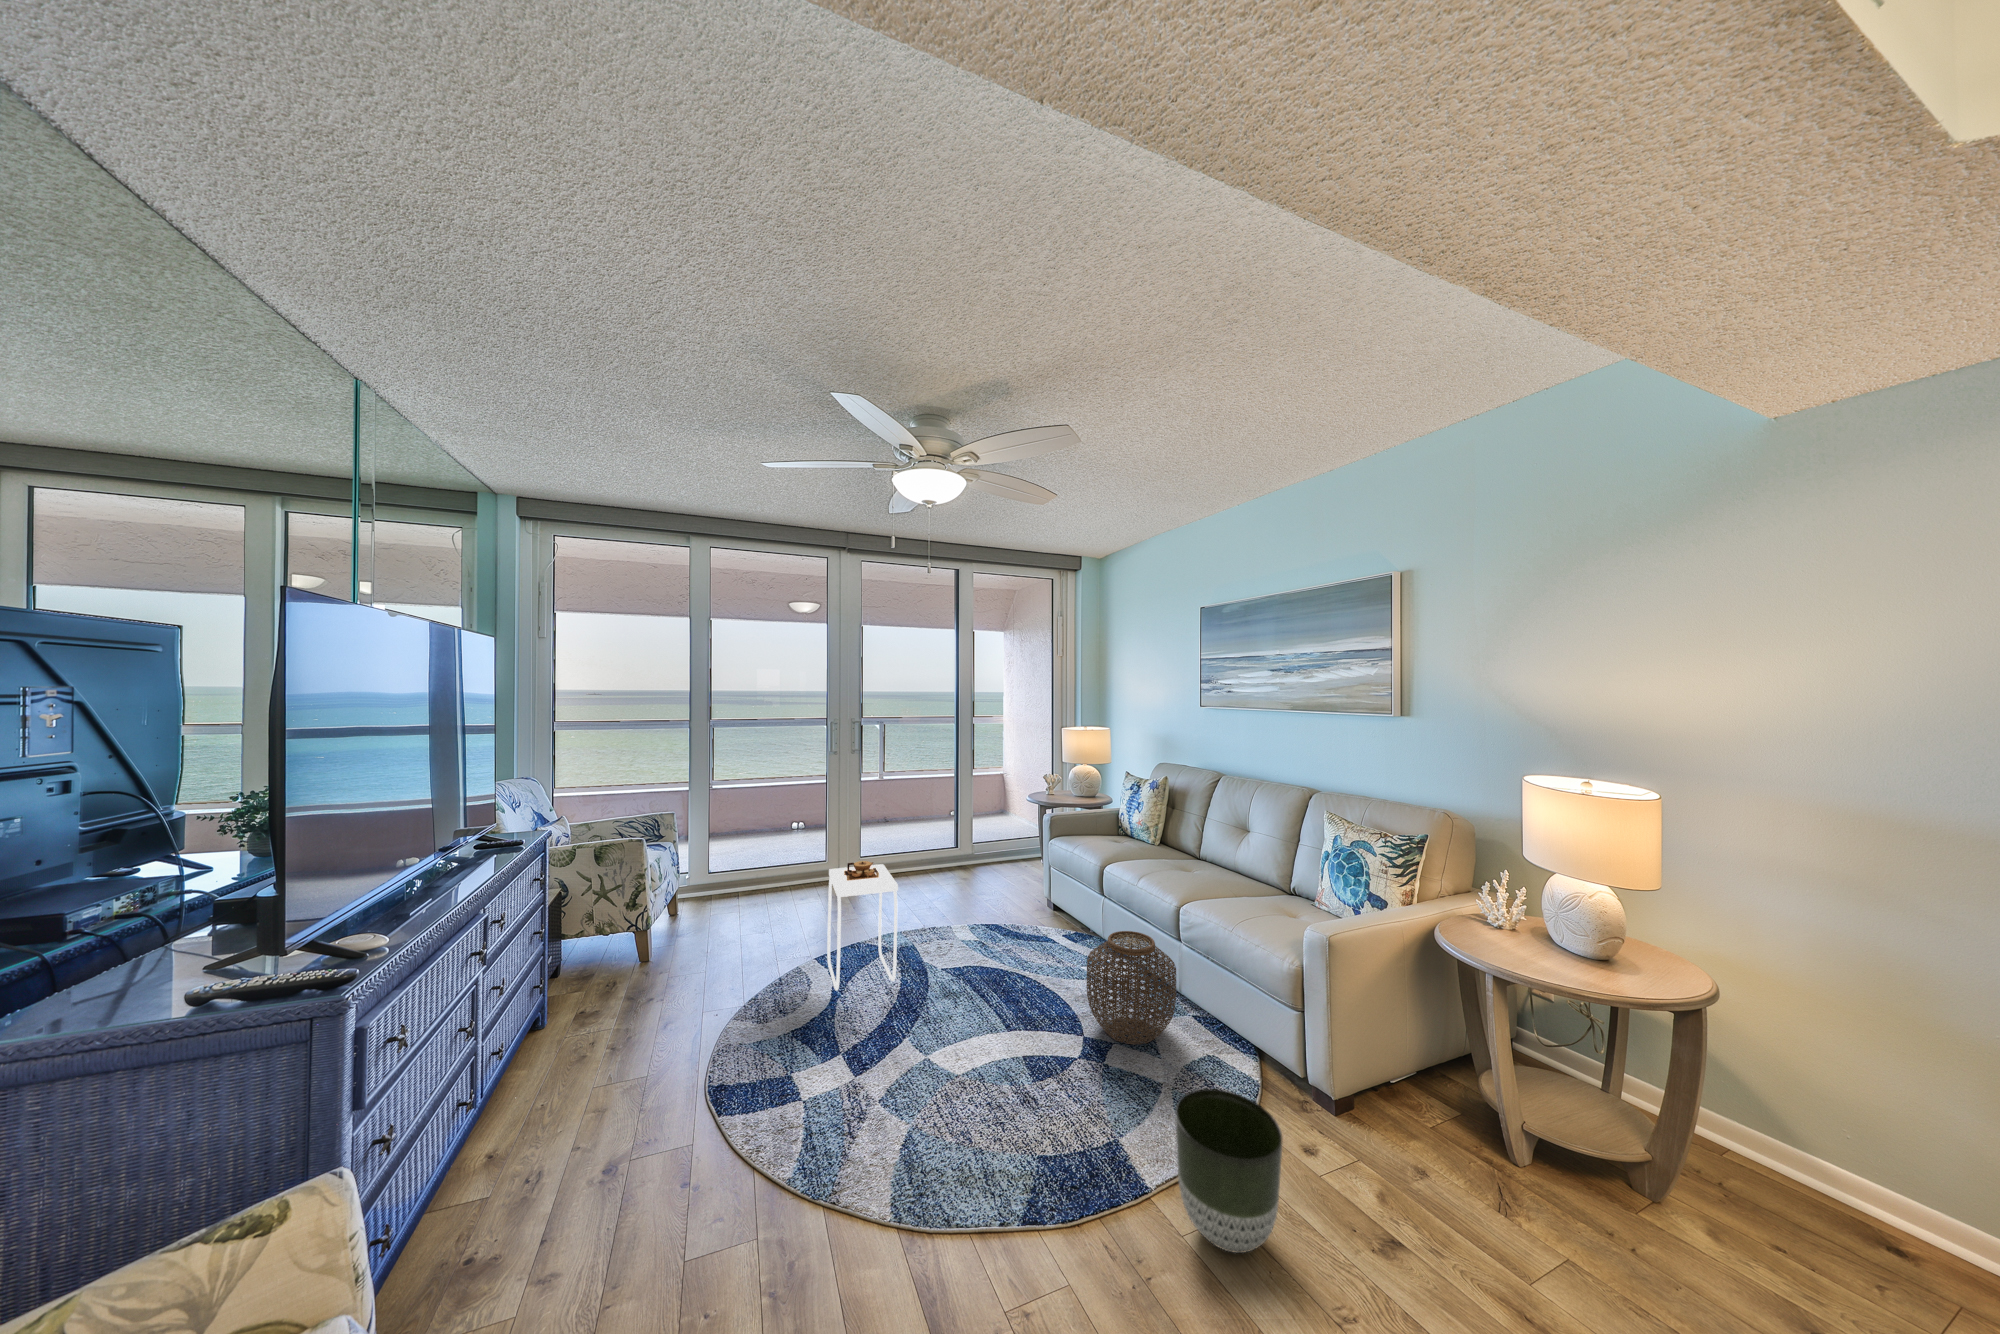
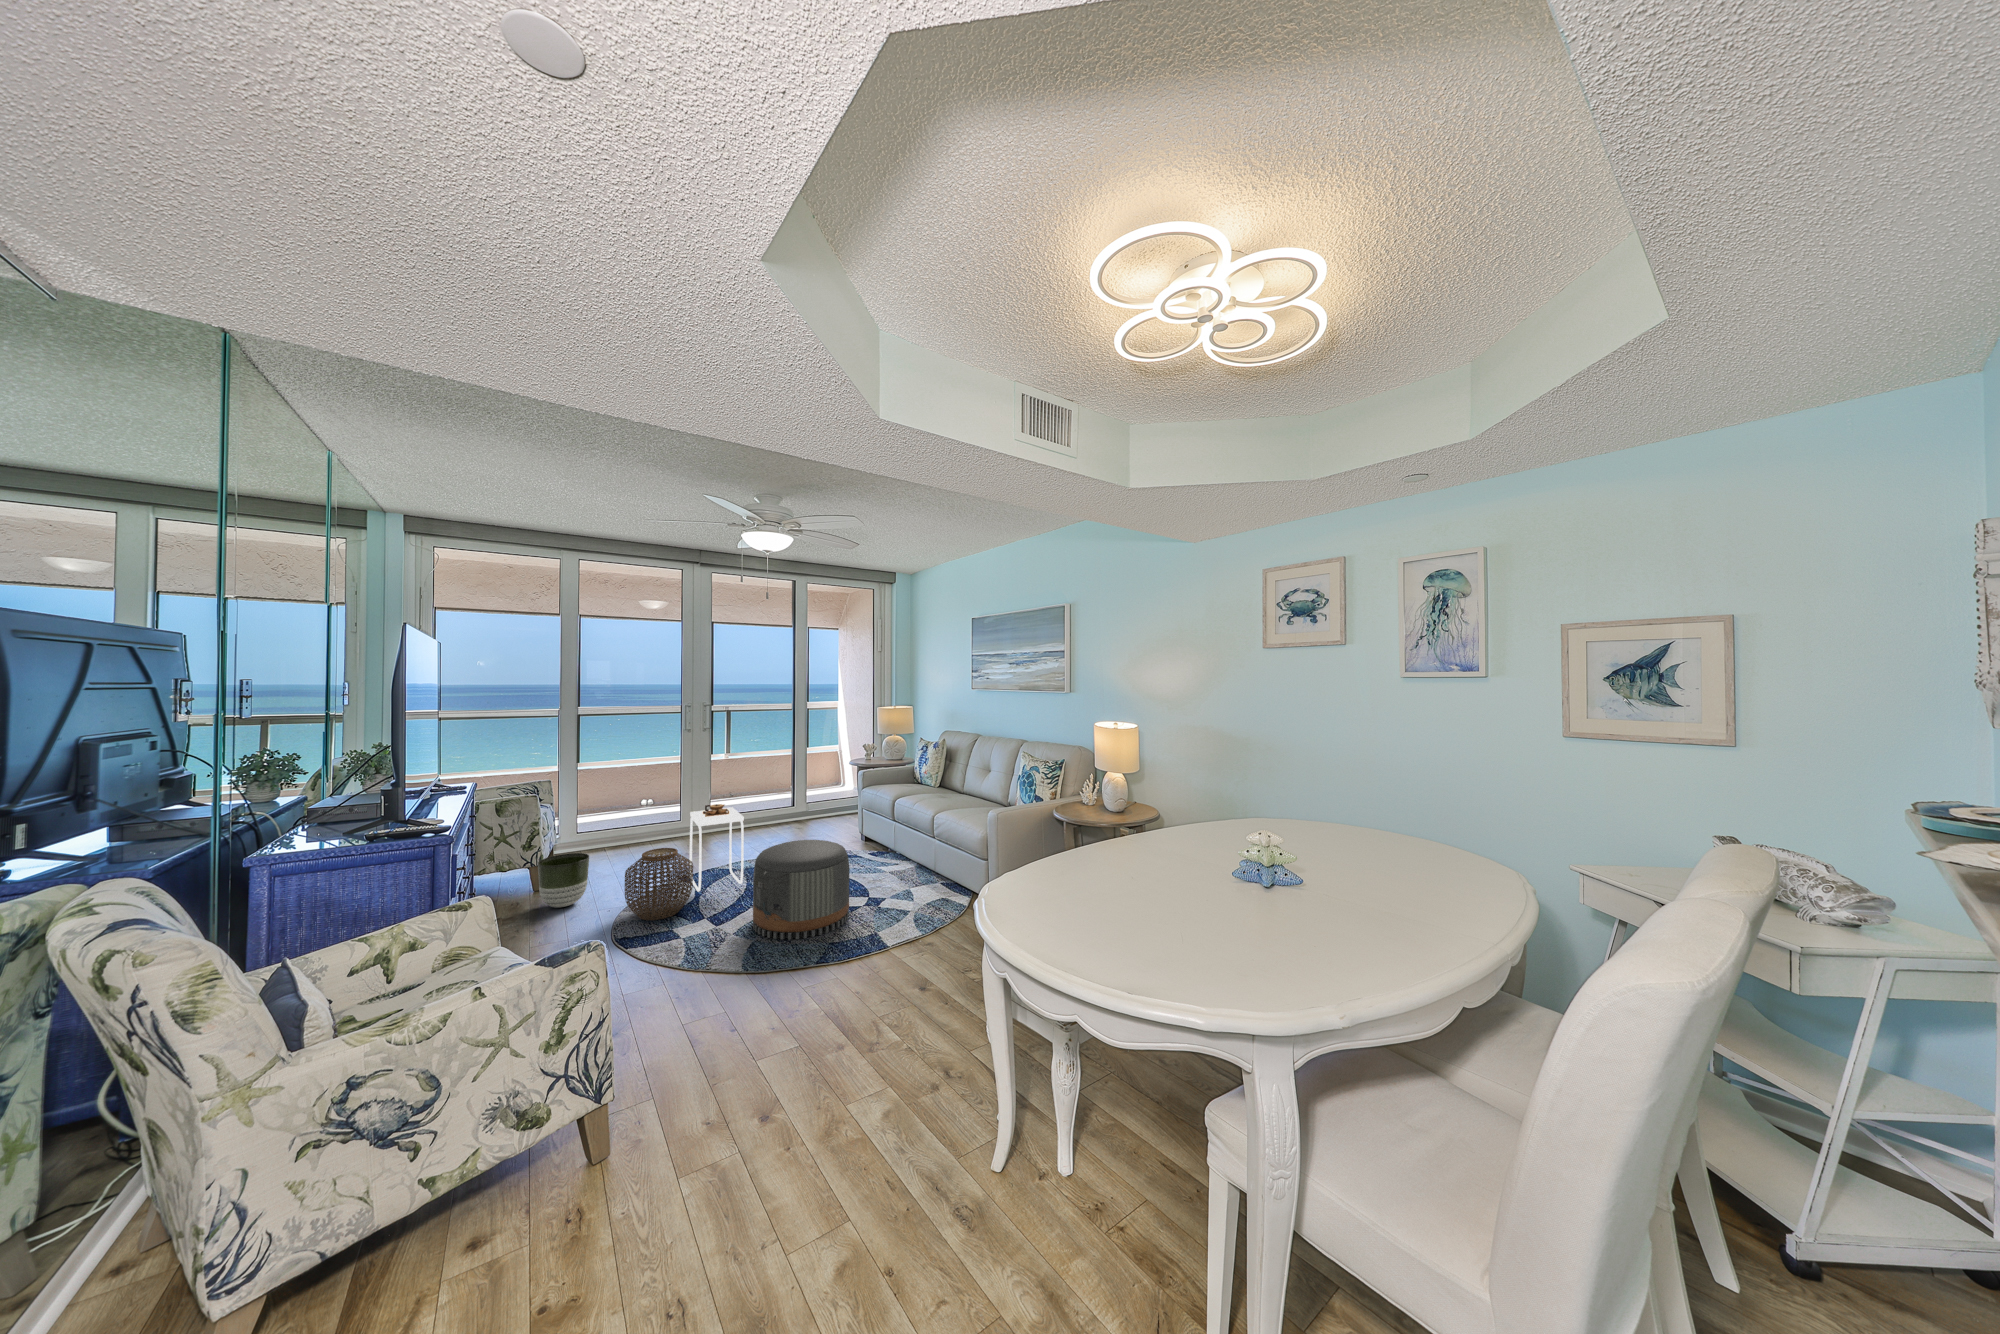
woven basket: present [1087,931,1176,1044] -> present [625,848,693,920]
pouf: none [910,940,1061,1134] -> present [753,840,850,940]
planter: present [1175,1089,1282,1253] -> present [538,853,589,908]

